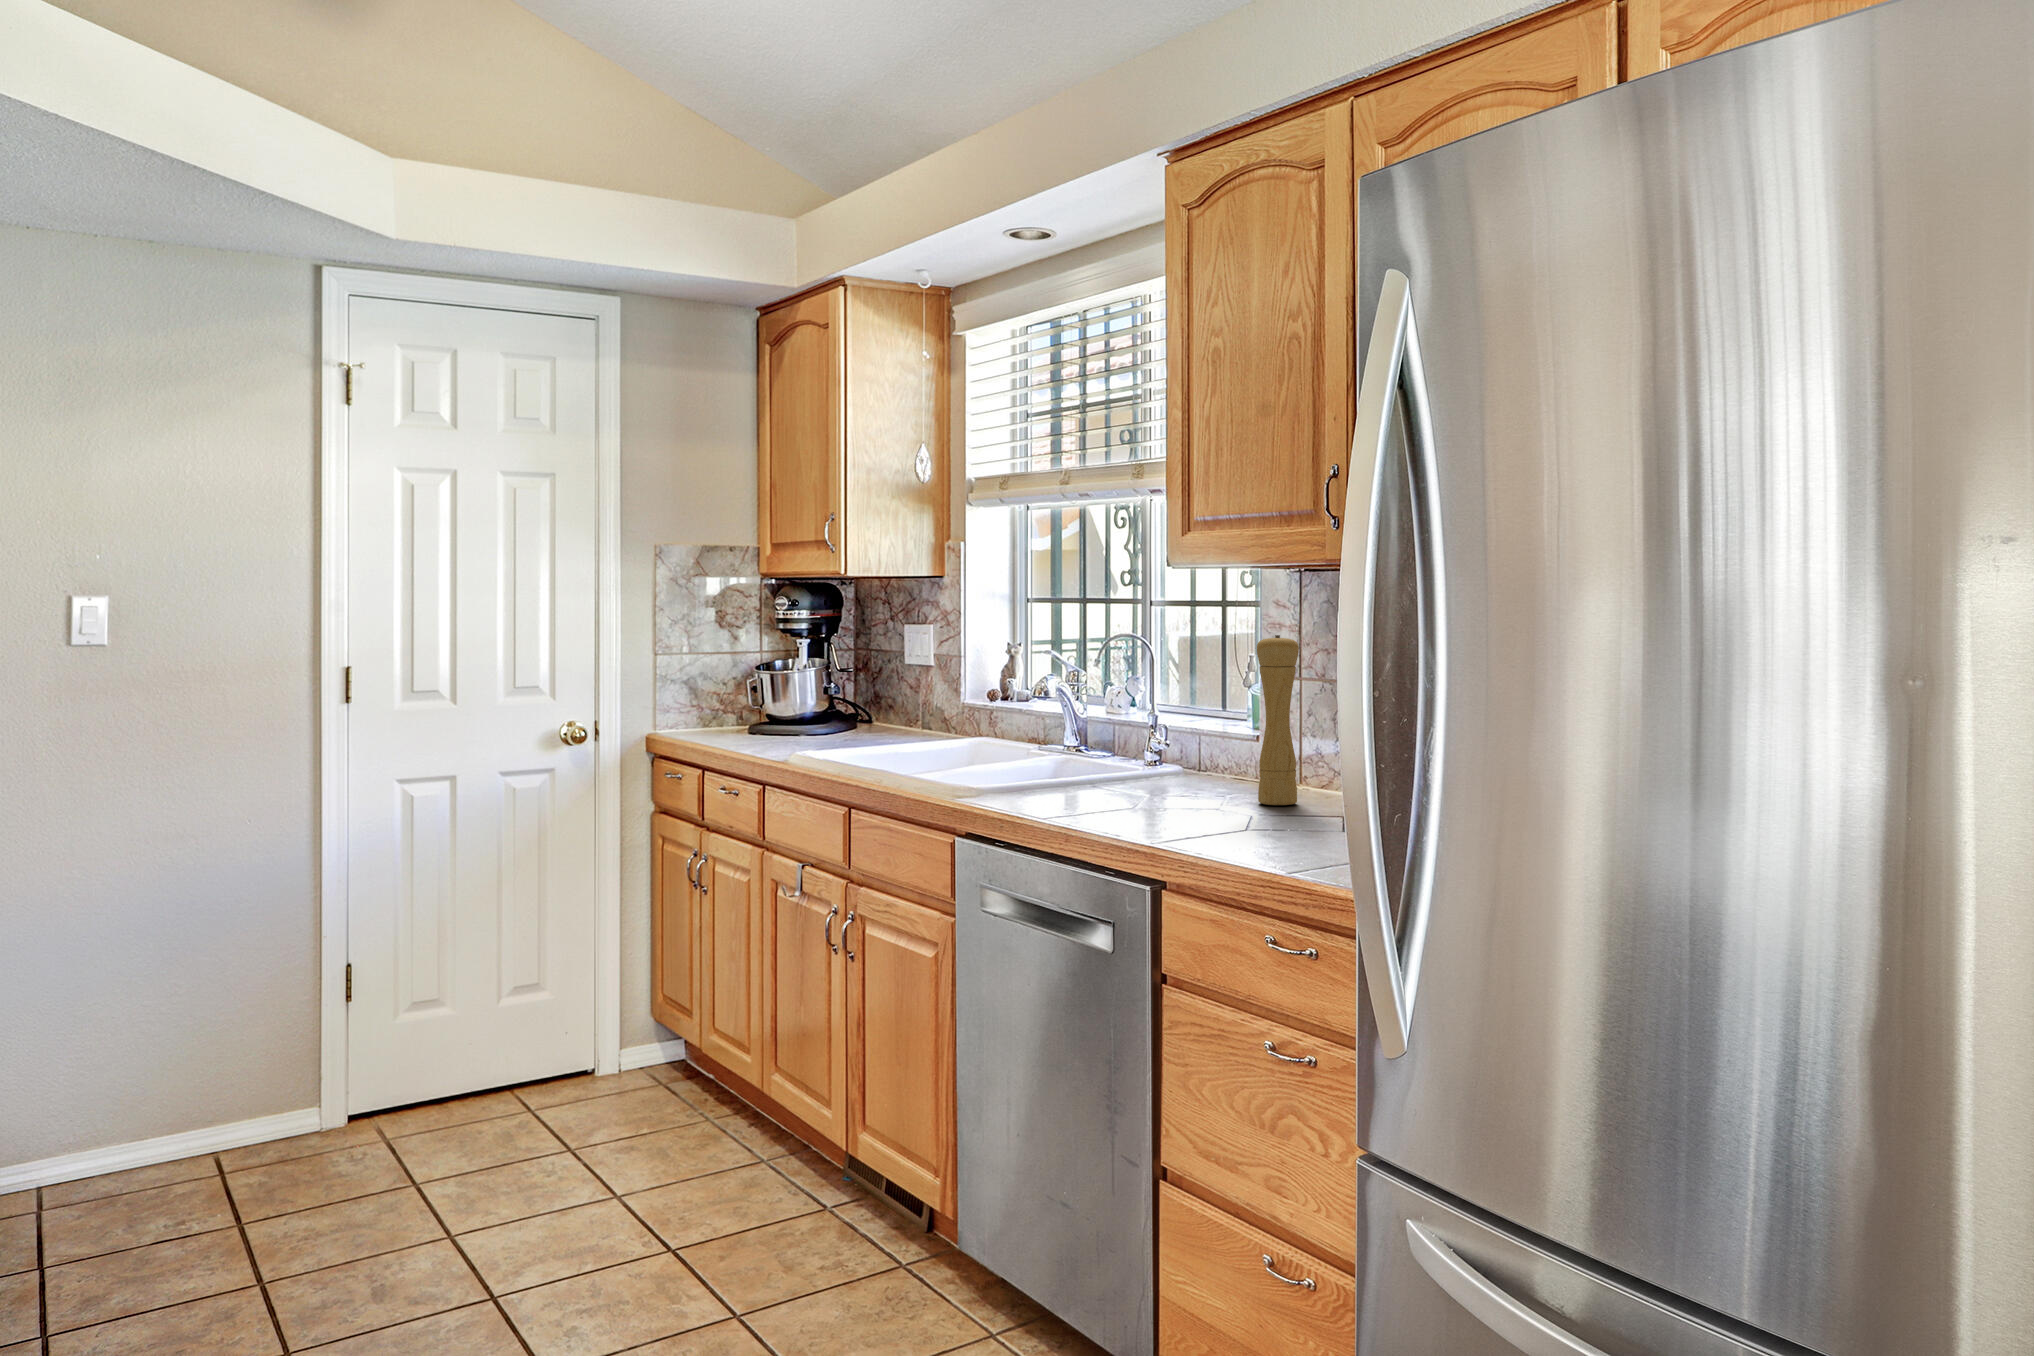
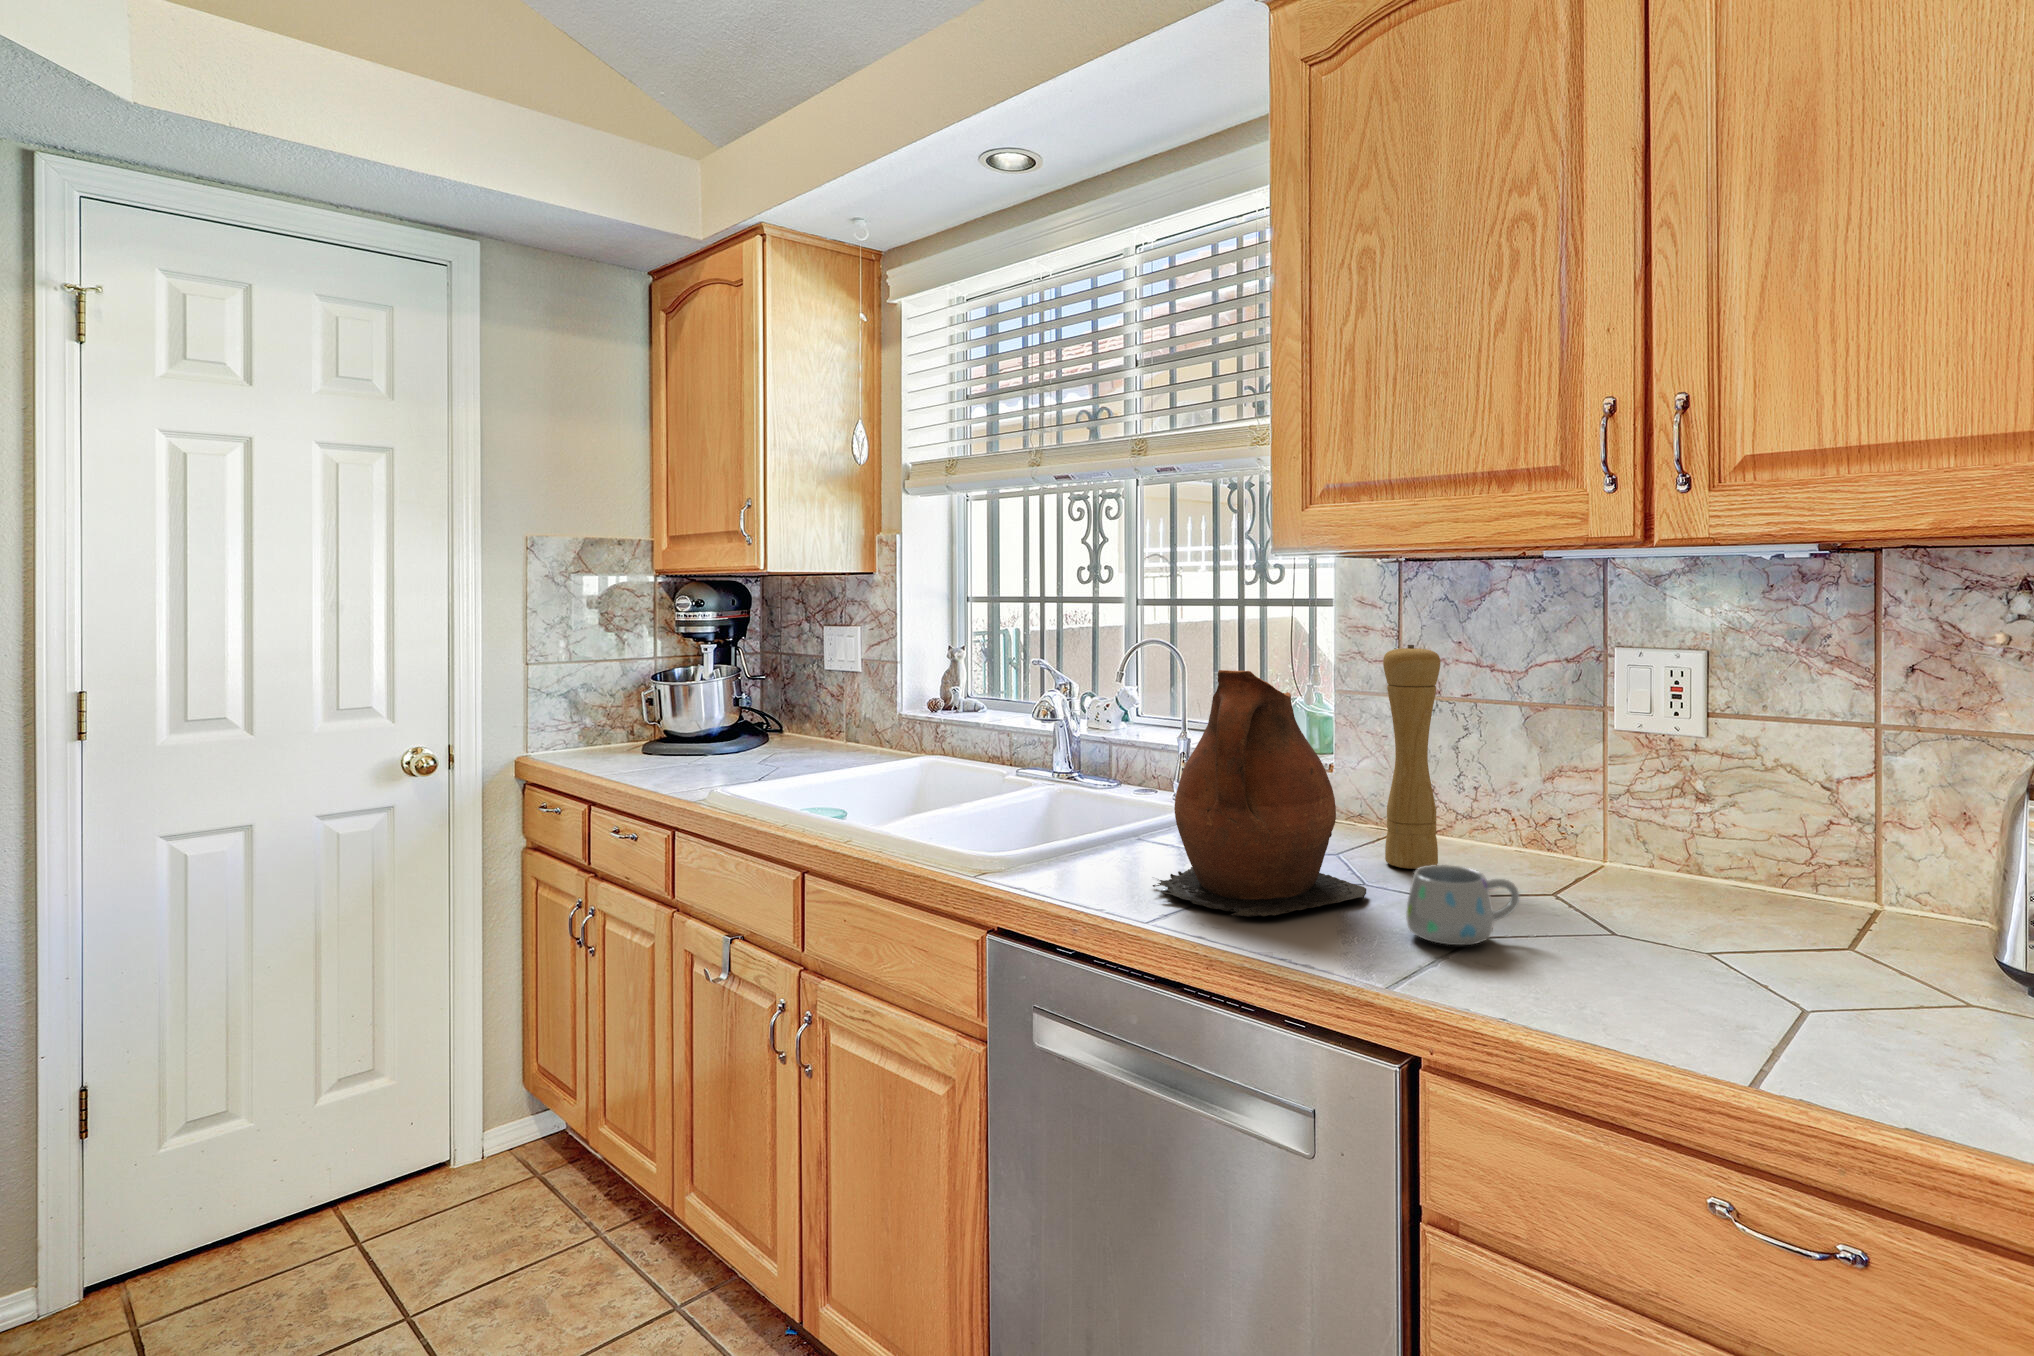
ceramic pitcher: none [1063,650,1214,818] -> present [1153,670,1366,917]
mug: none [1204,784,1281,834] -> present [1406,865,1519,945]

